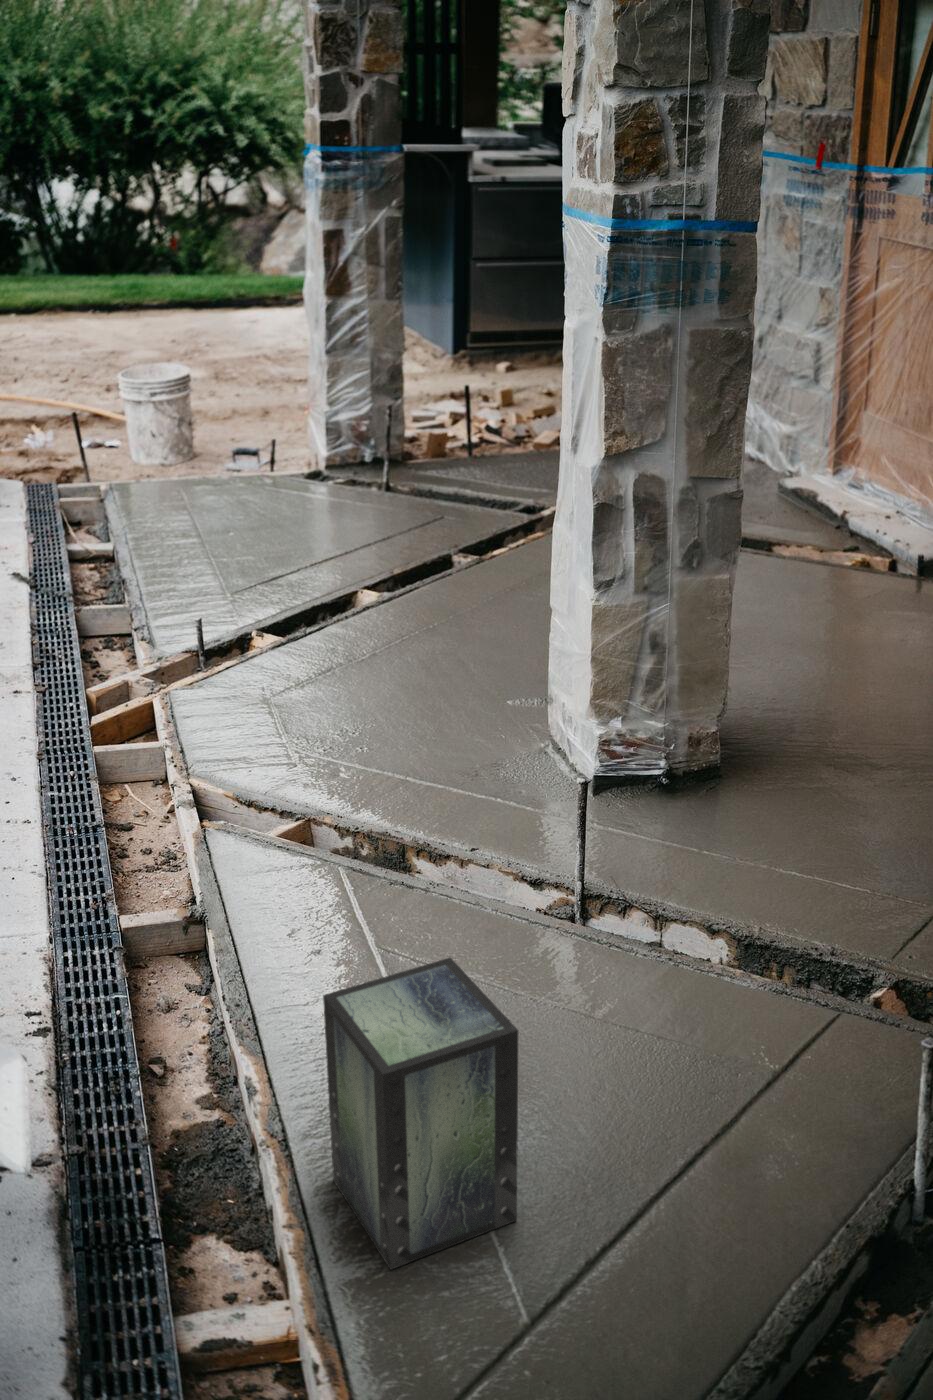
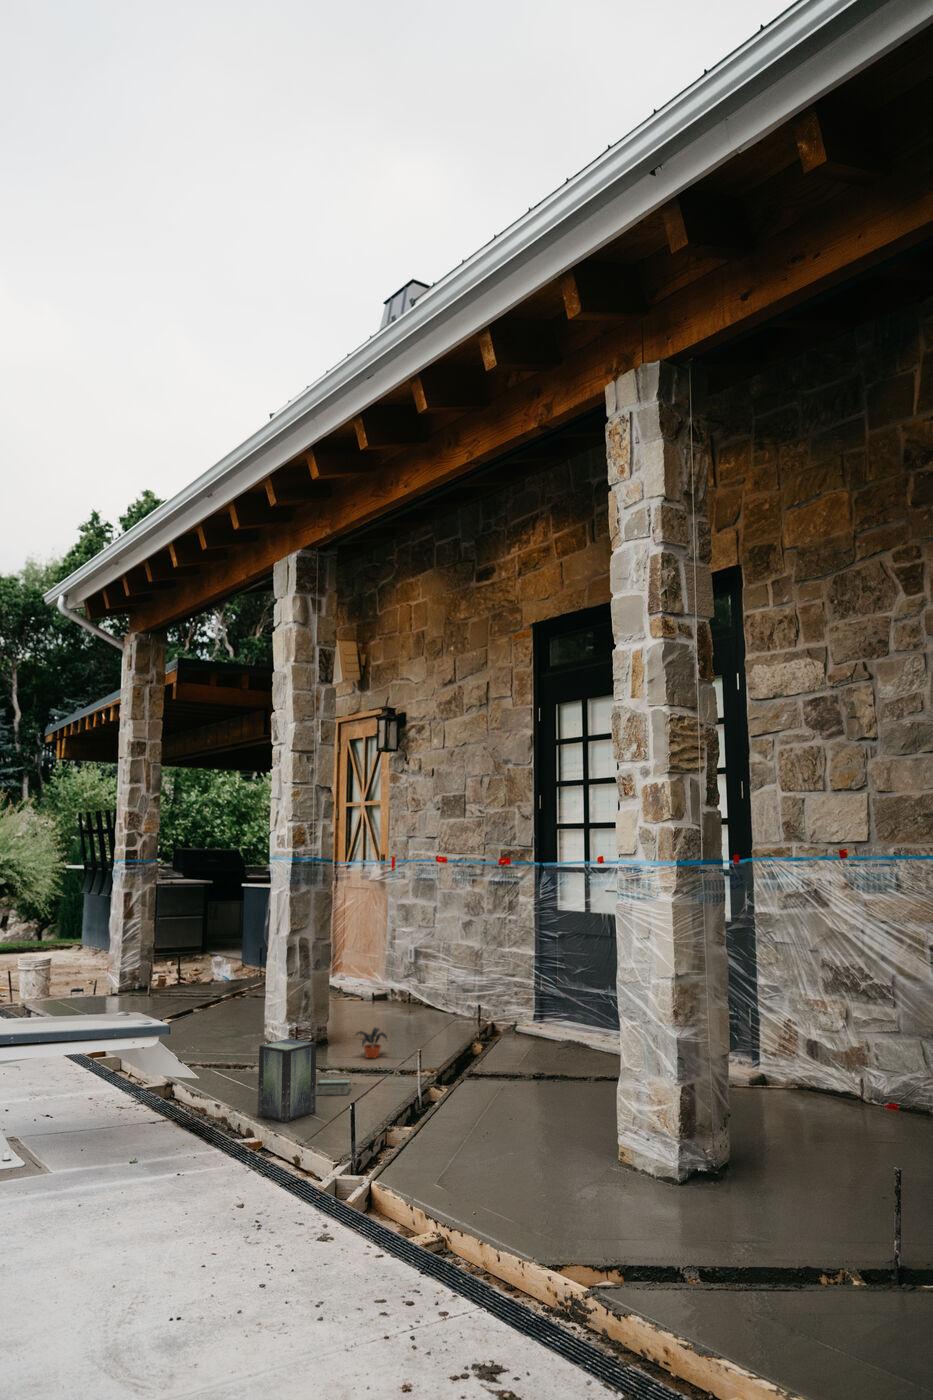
potted plant: none [762,806,873,904] -> present [356,1028,387,1058]
toolbox: none [563,1025,693,1124] -> present [316,1079,351,1095]

